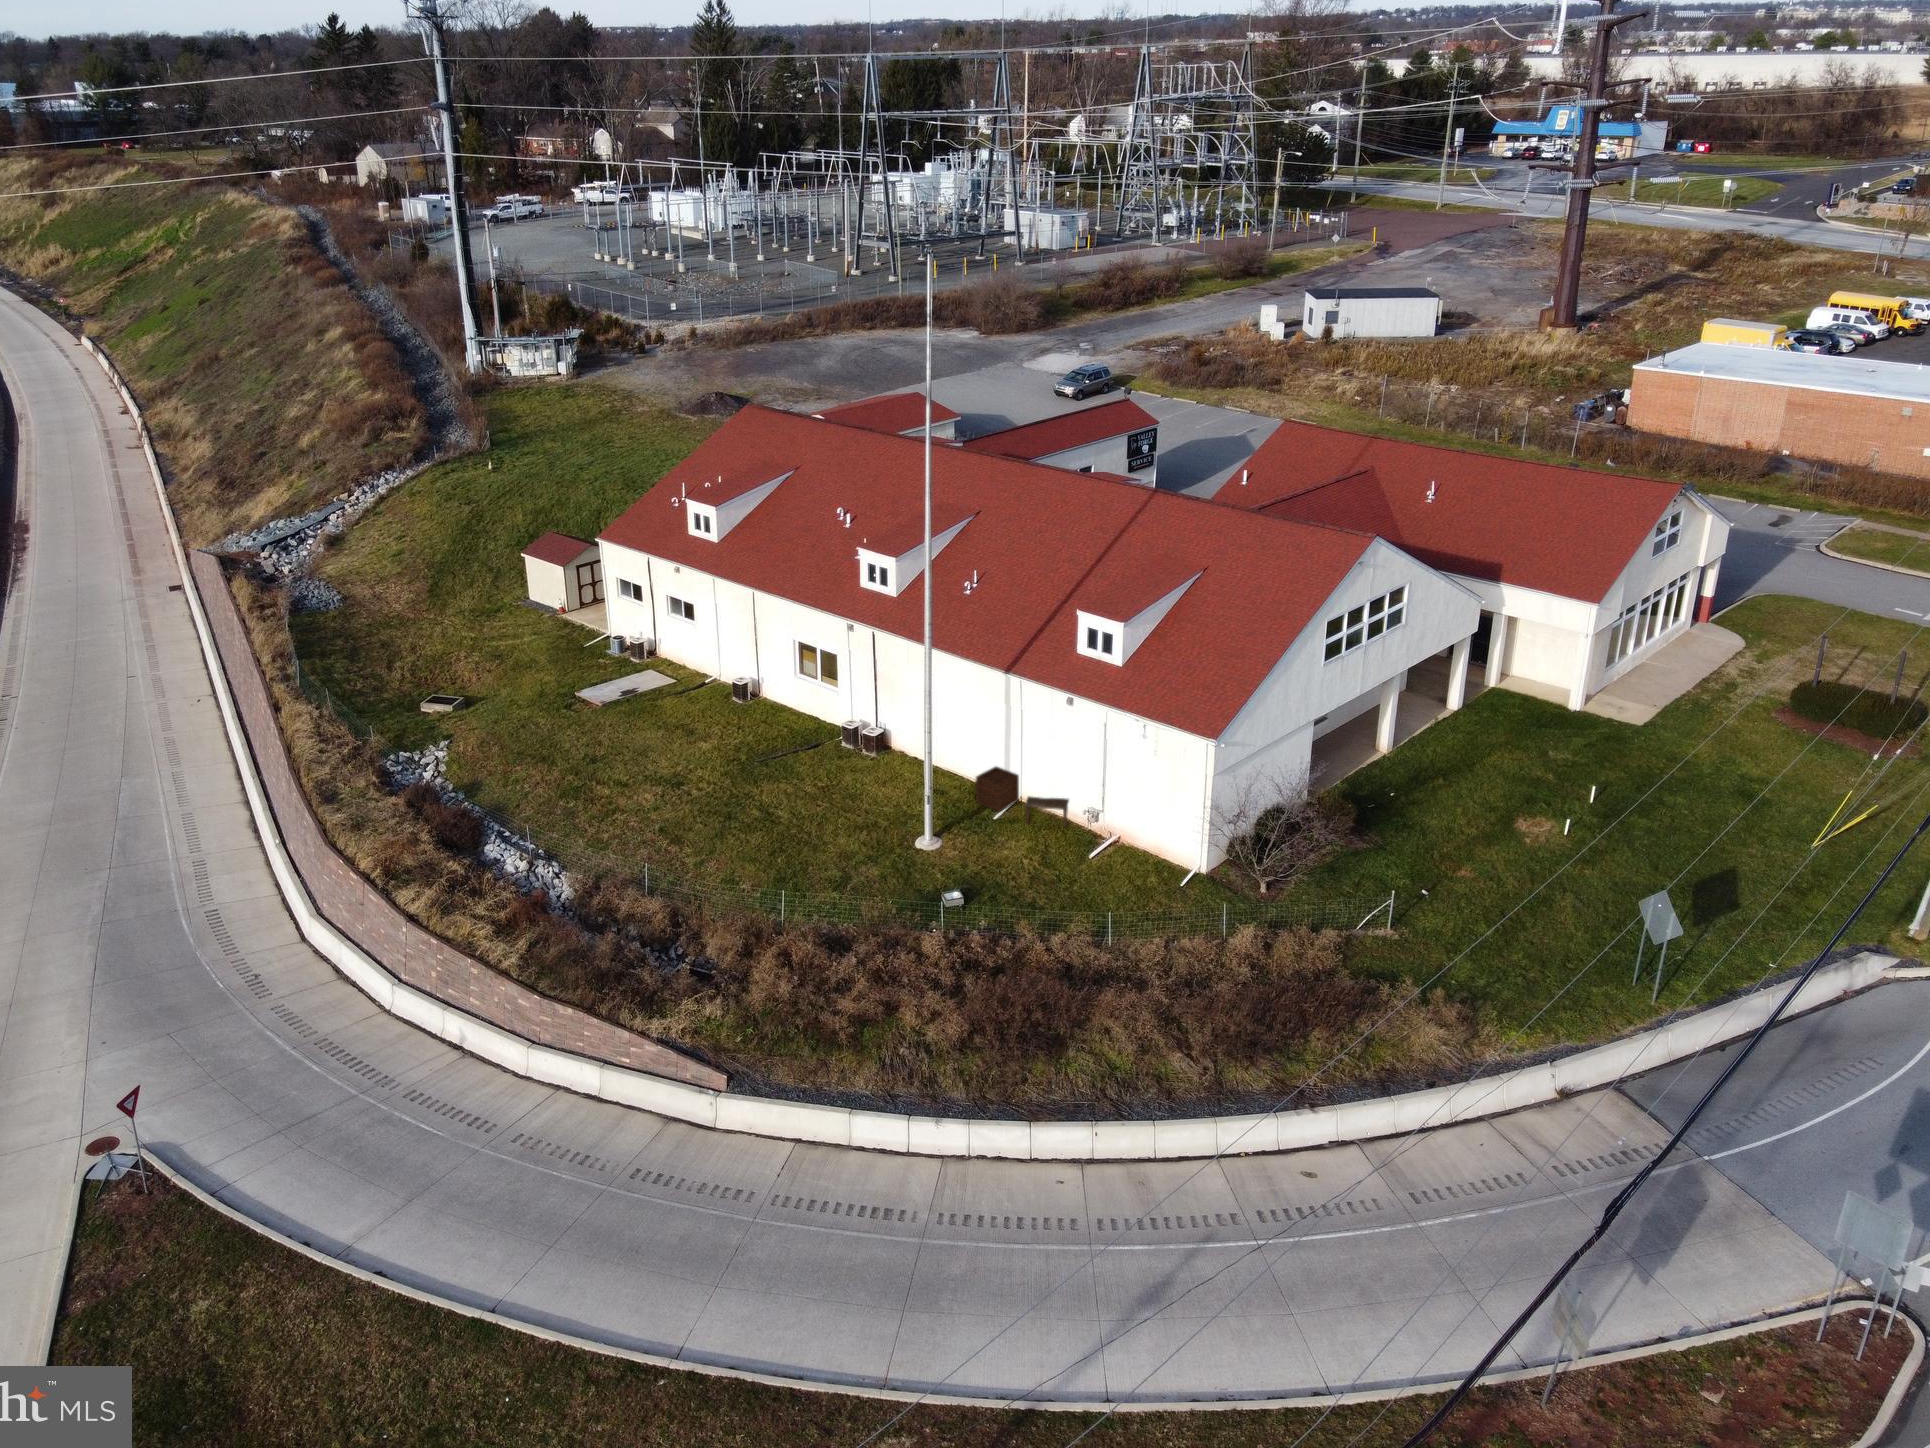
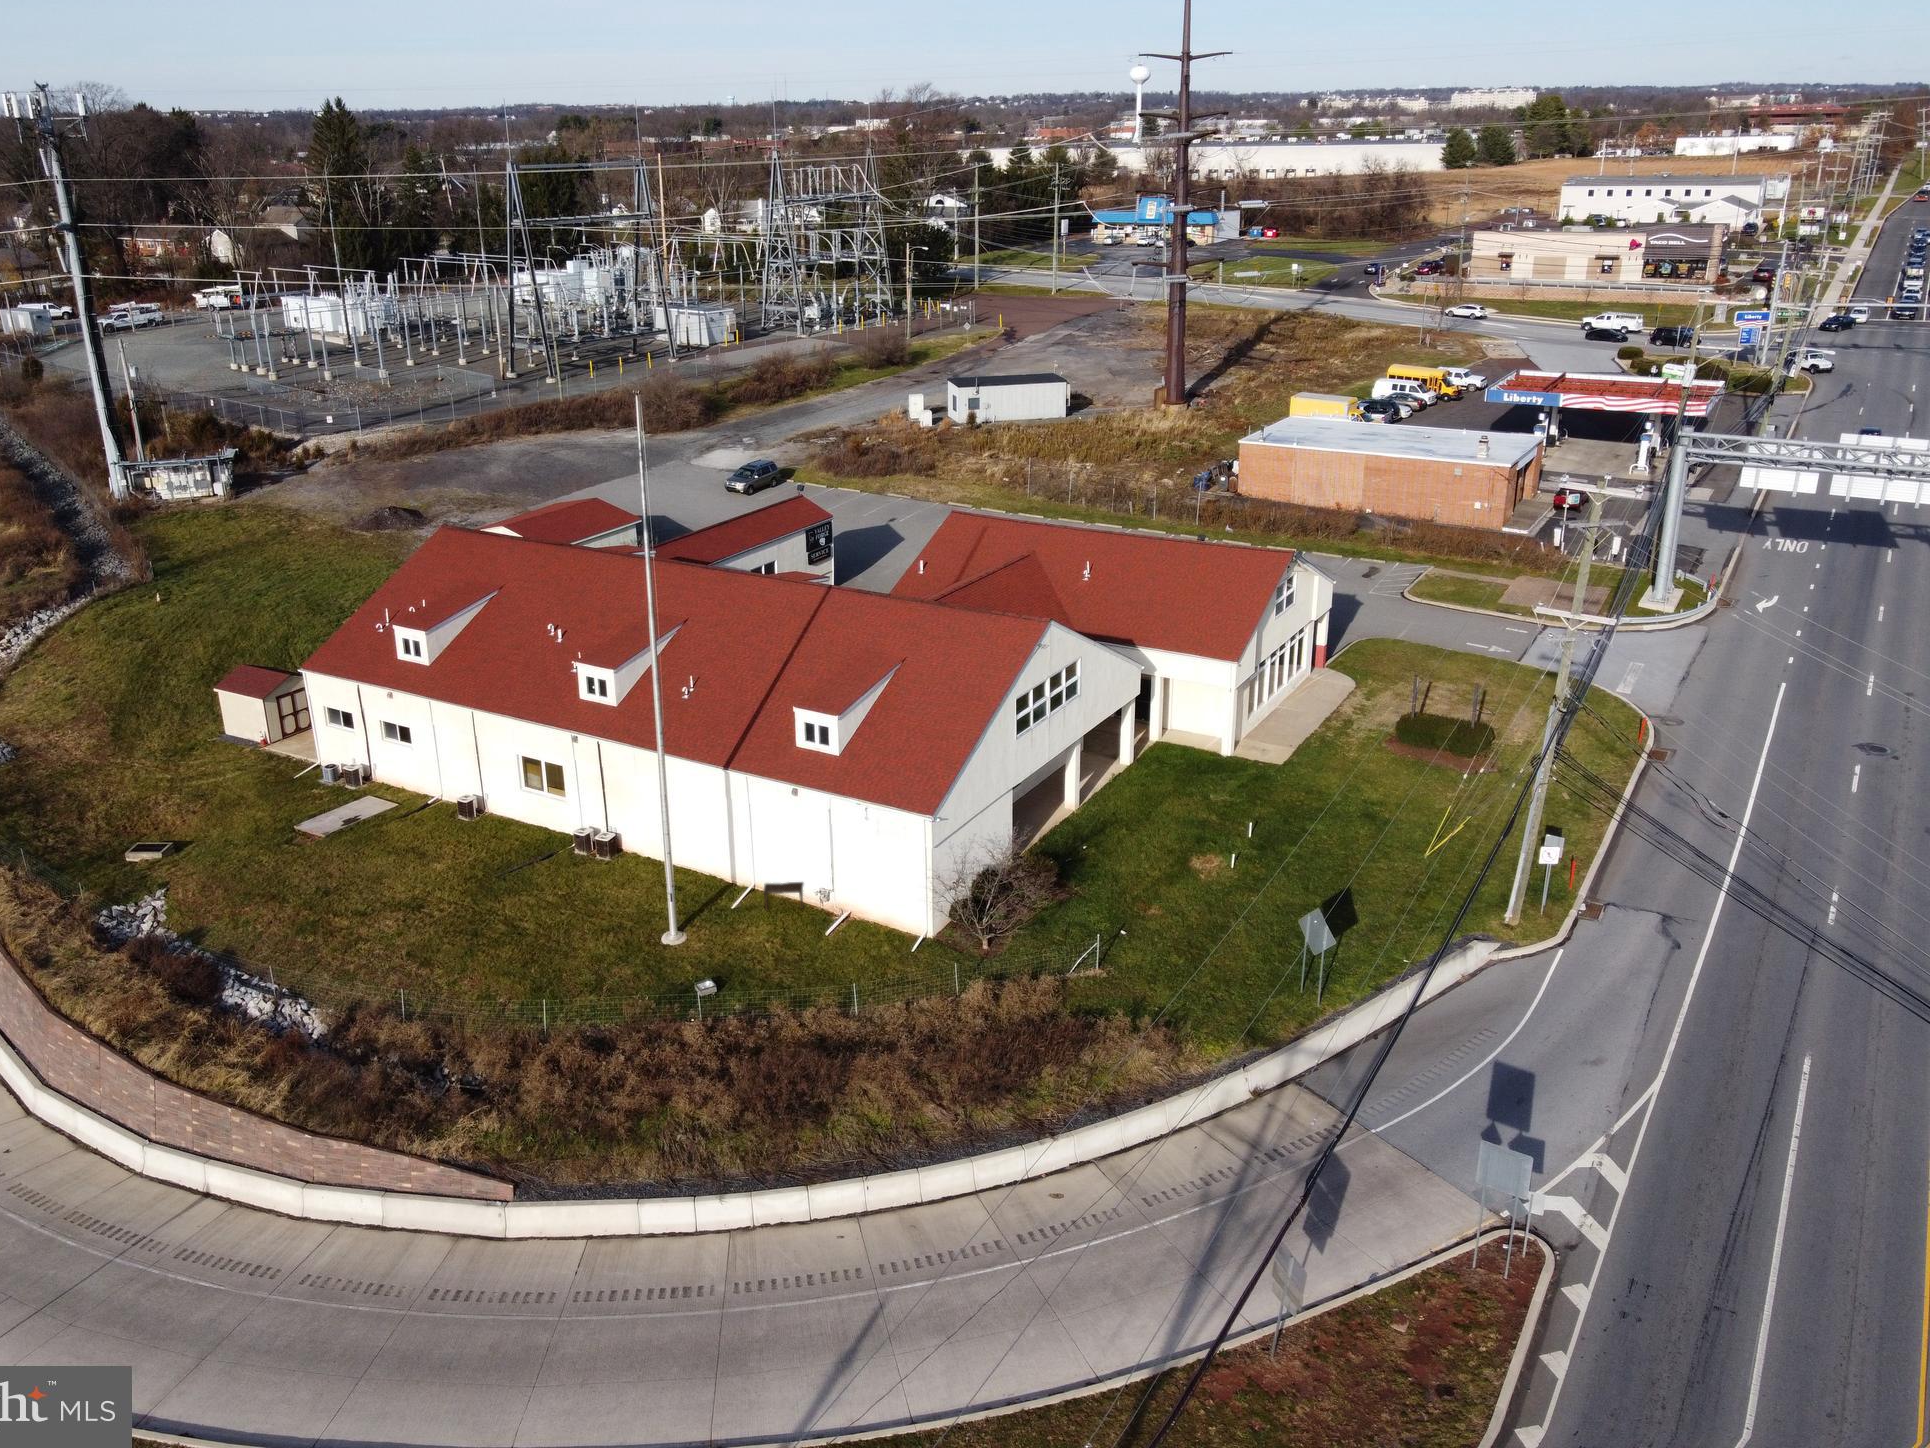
wooden crate: present [976,767,1019,811] -> none [714,858,756,901]

